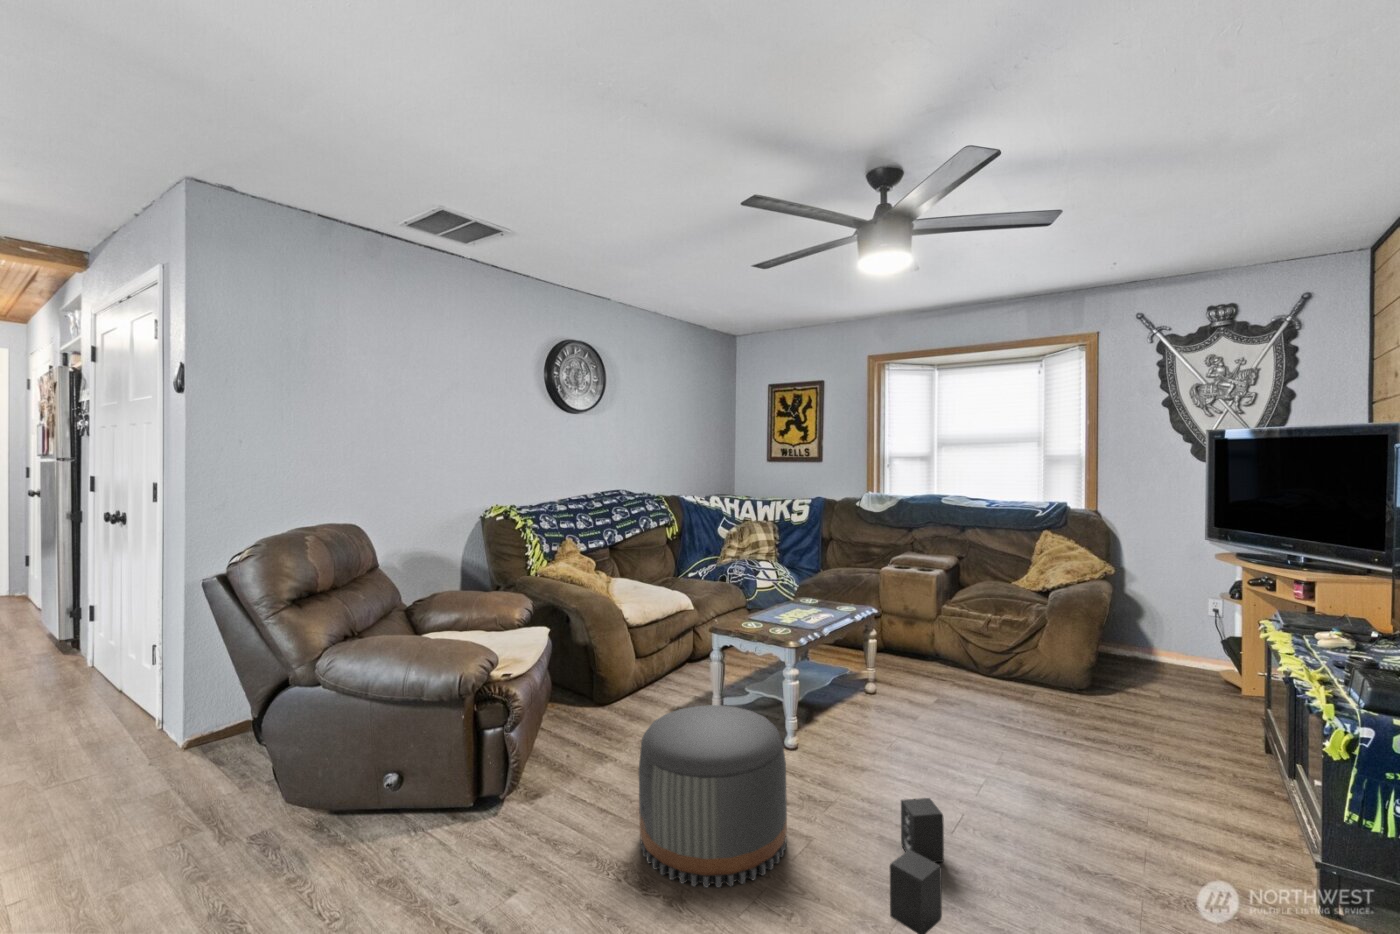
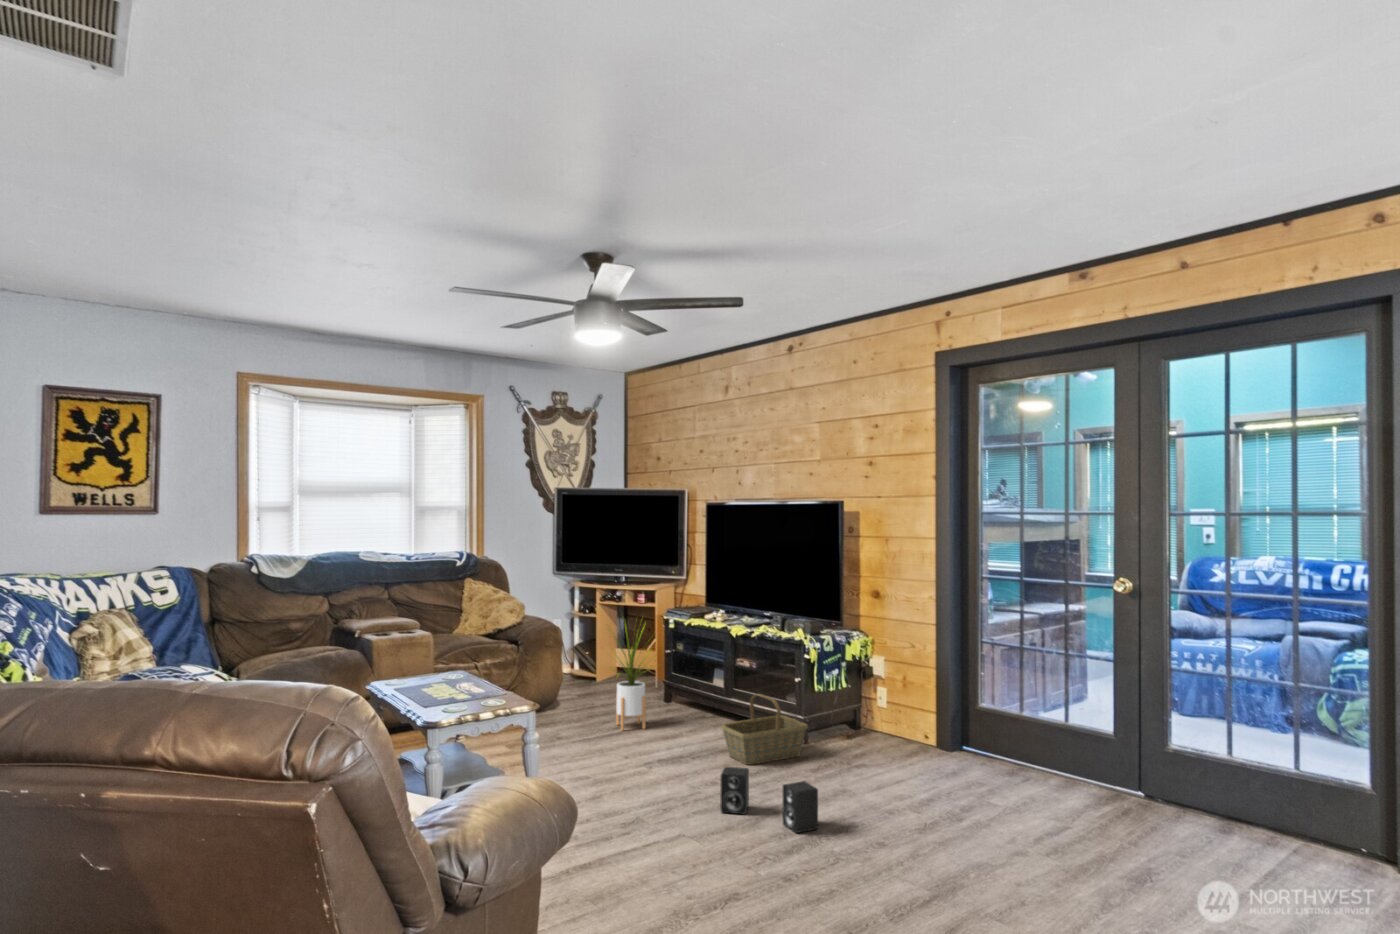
house plant: none [1058,591,1148,743] -> present [613,623,646,731]
pouf: present [639,705,787,888] -> none [588,746,737,913]
basket: none [1079,751,1237,882] -> present [721,694,808,765]

